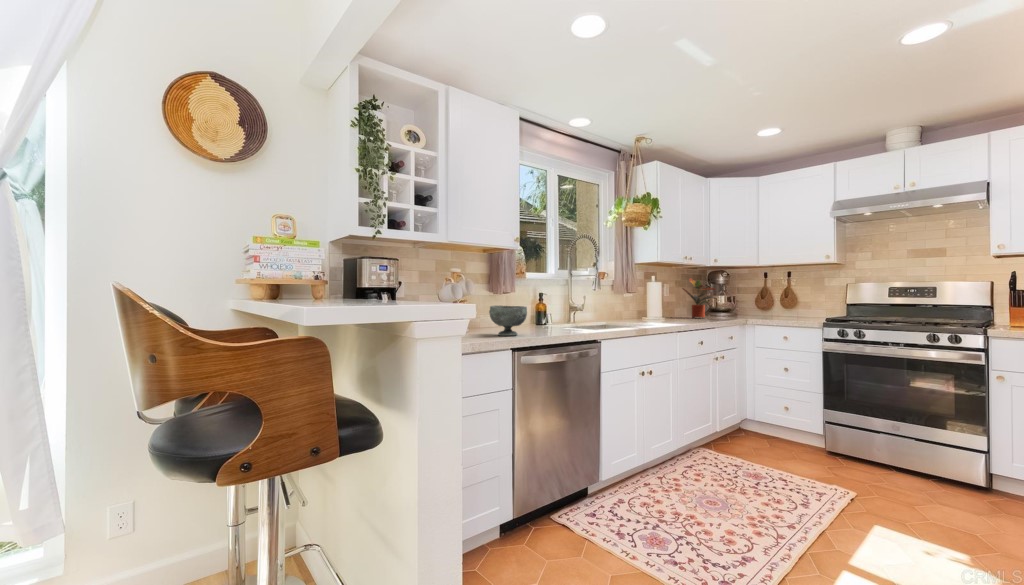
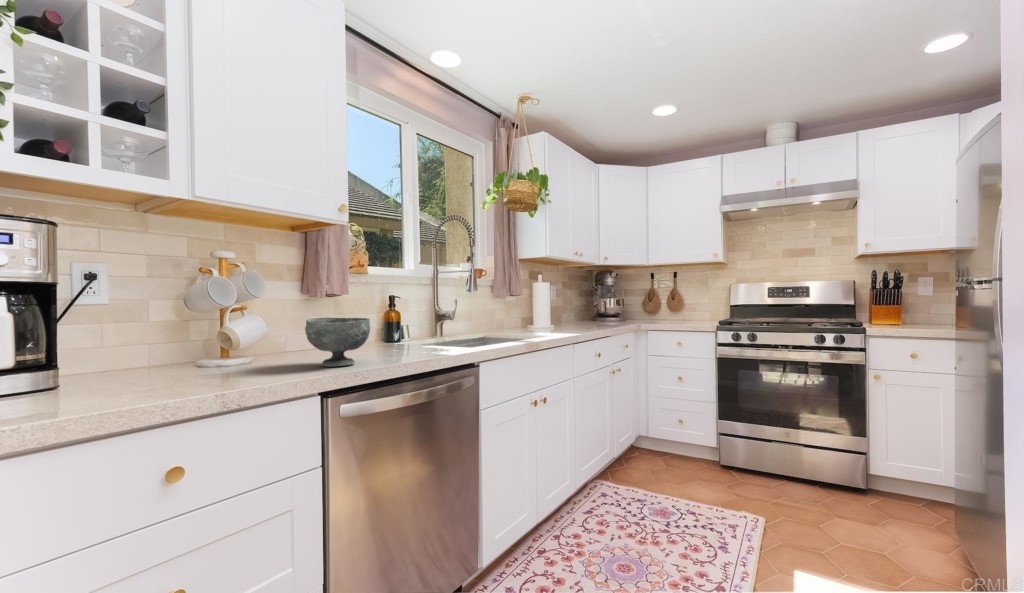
potted plant: present [683,278,716,318] -> none [567,278,605,323]

